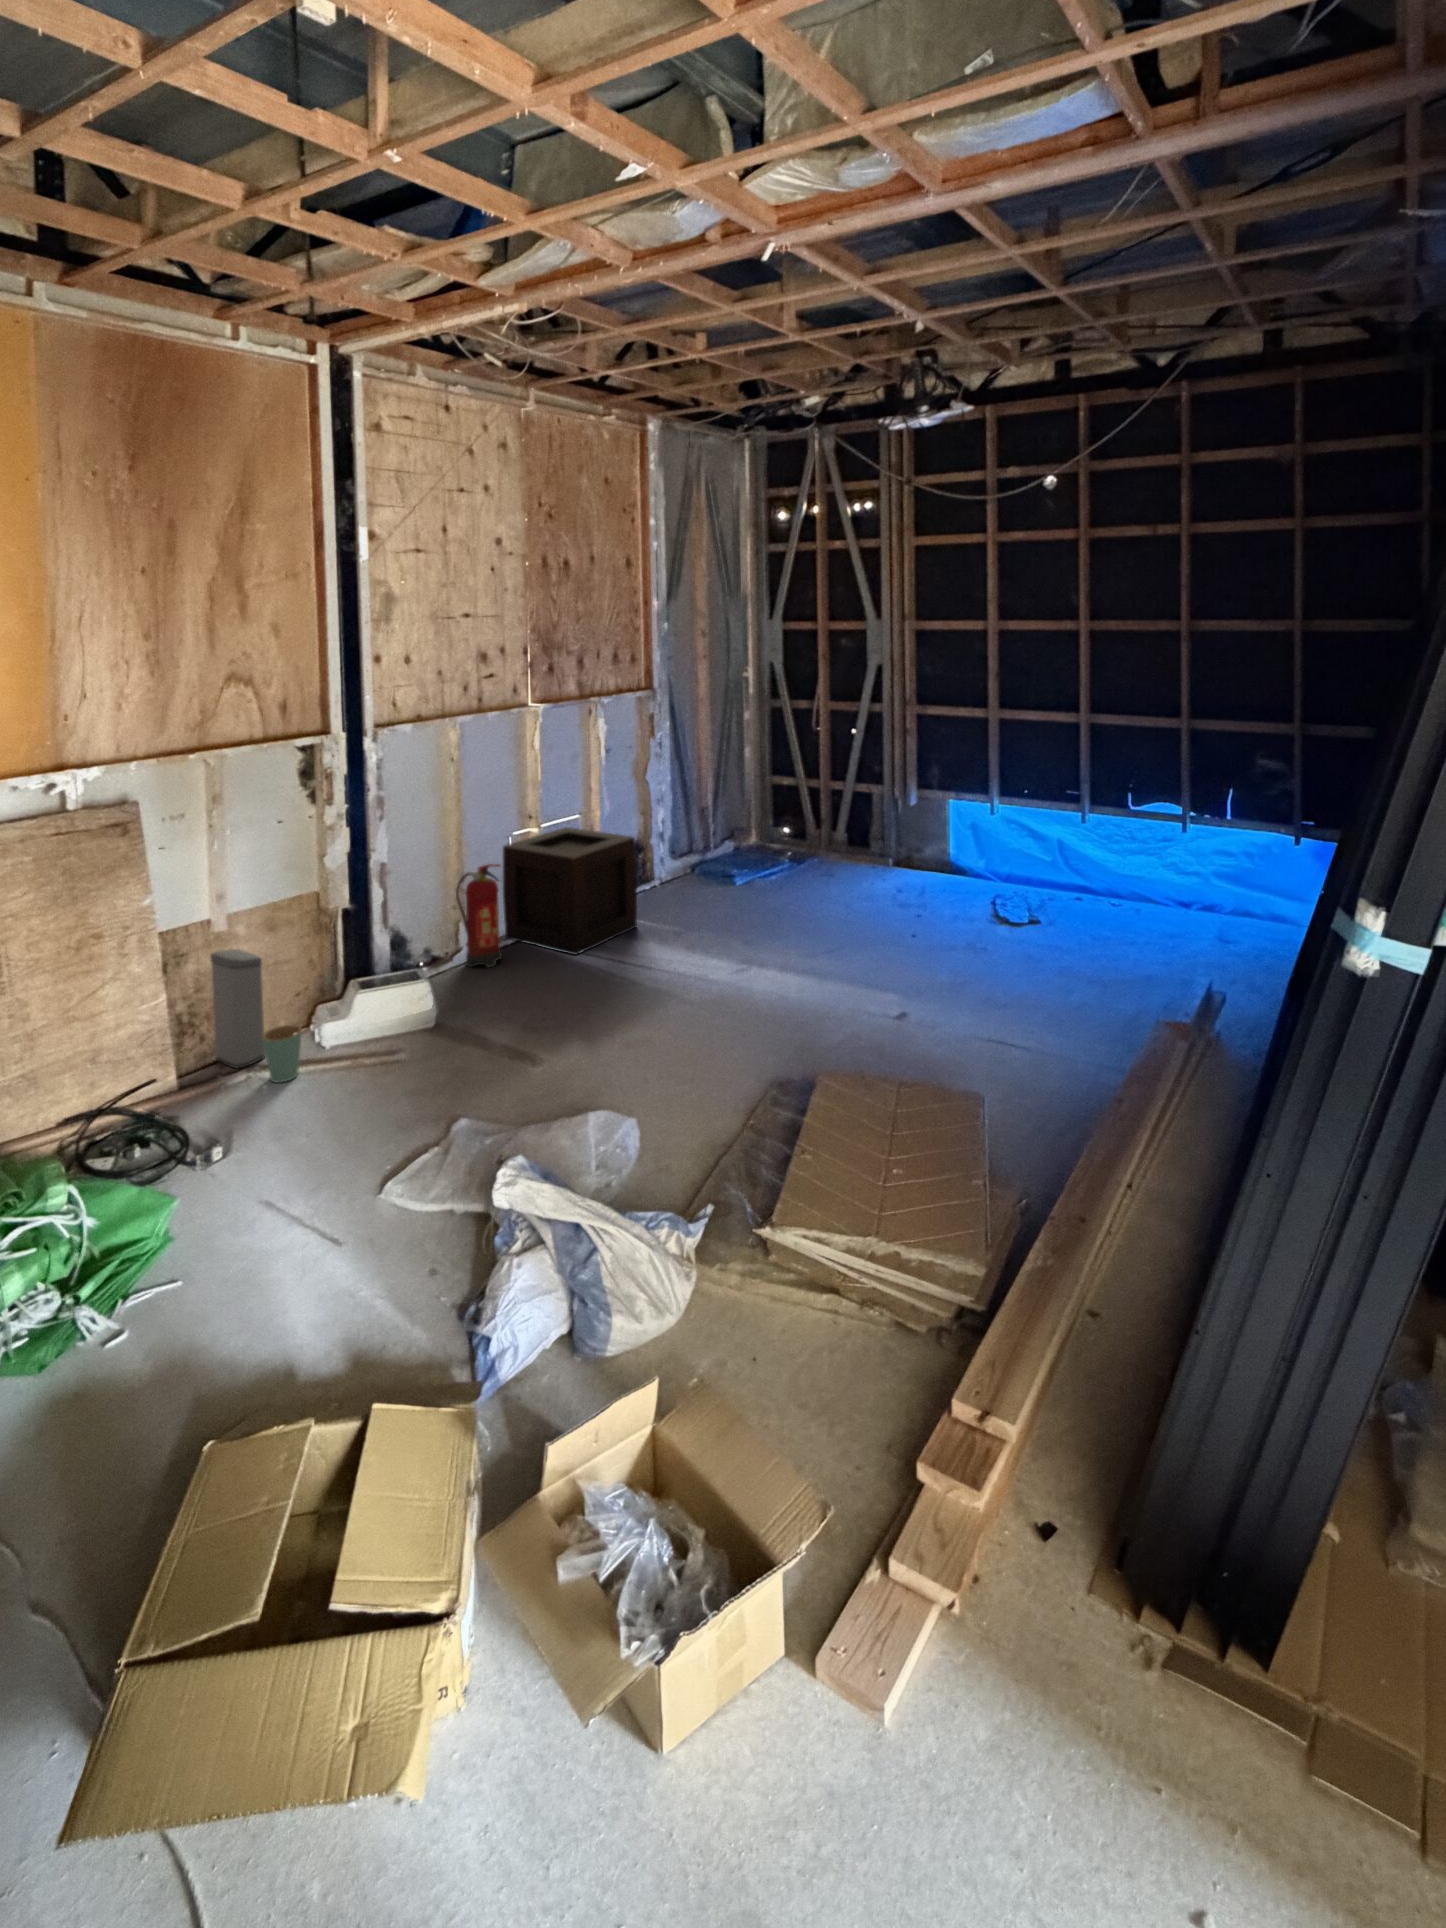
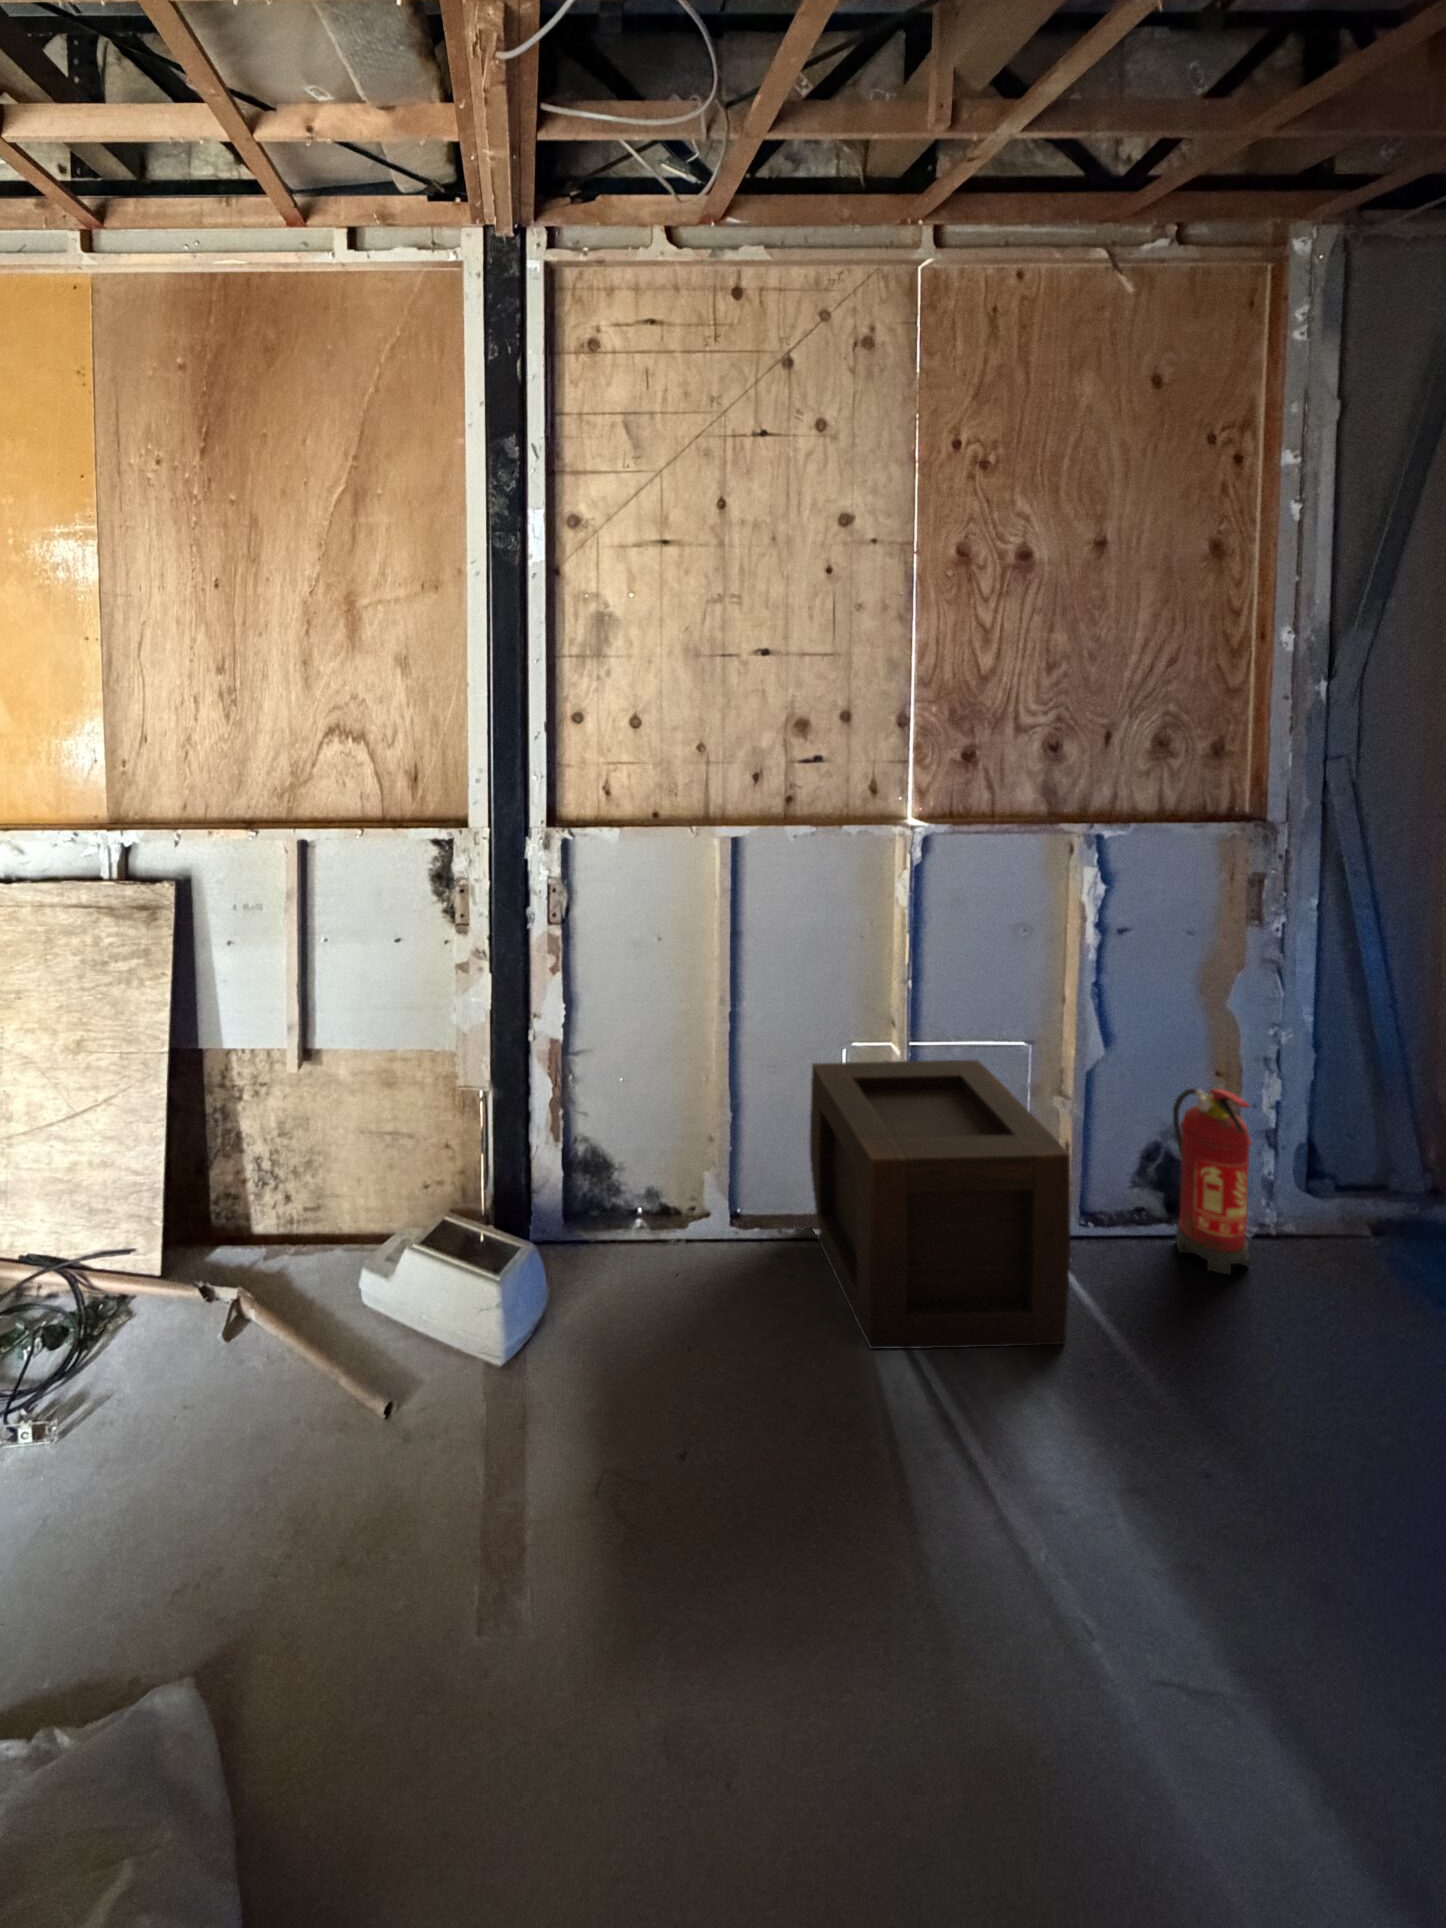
fire extinguisher: present [456,864,502,967] -> present [1173,1088,1251,1274]
trash can: present [210,949,302,1083] -> none [246,1100,325,1345]

